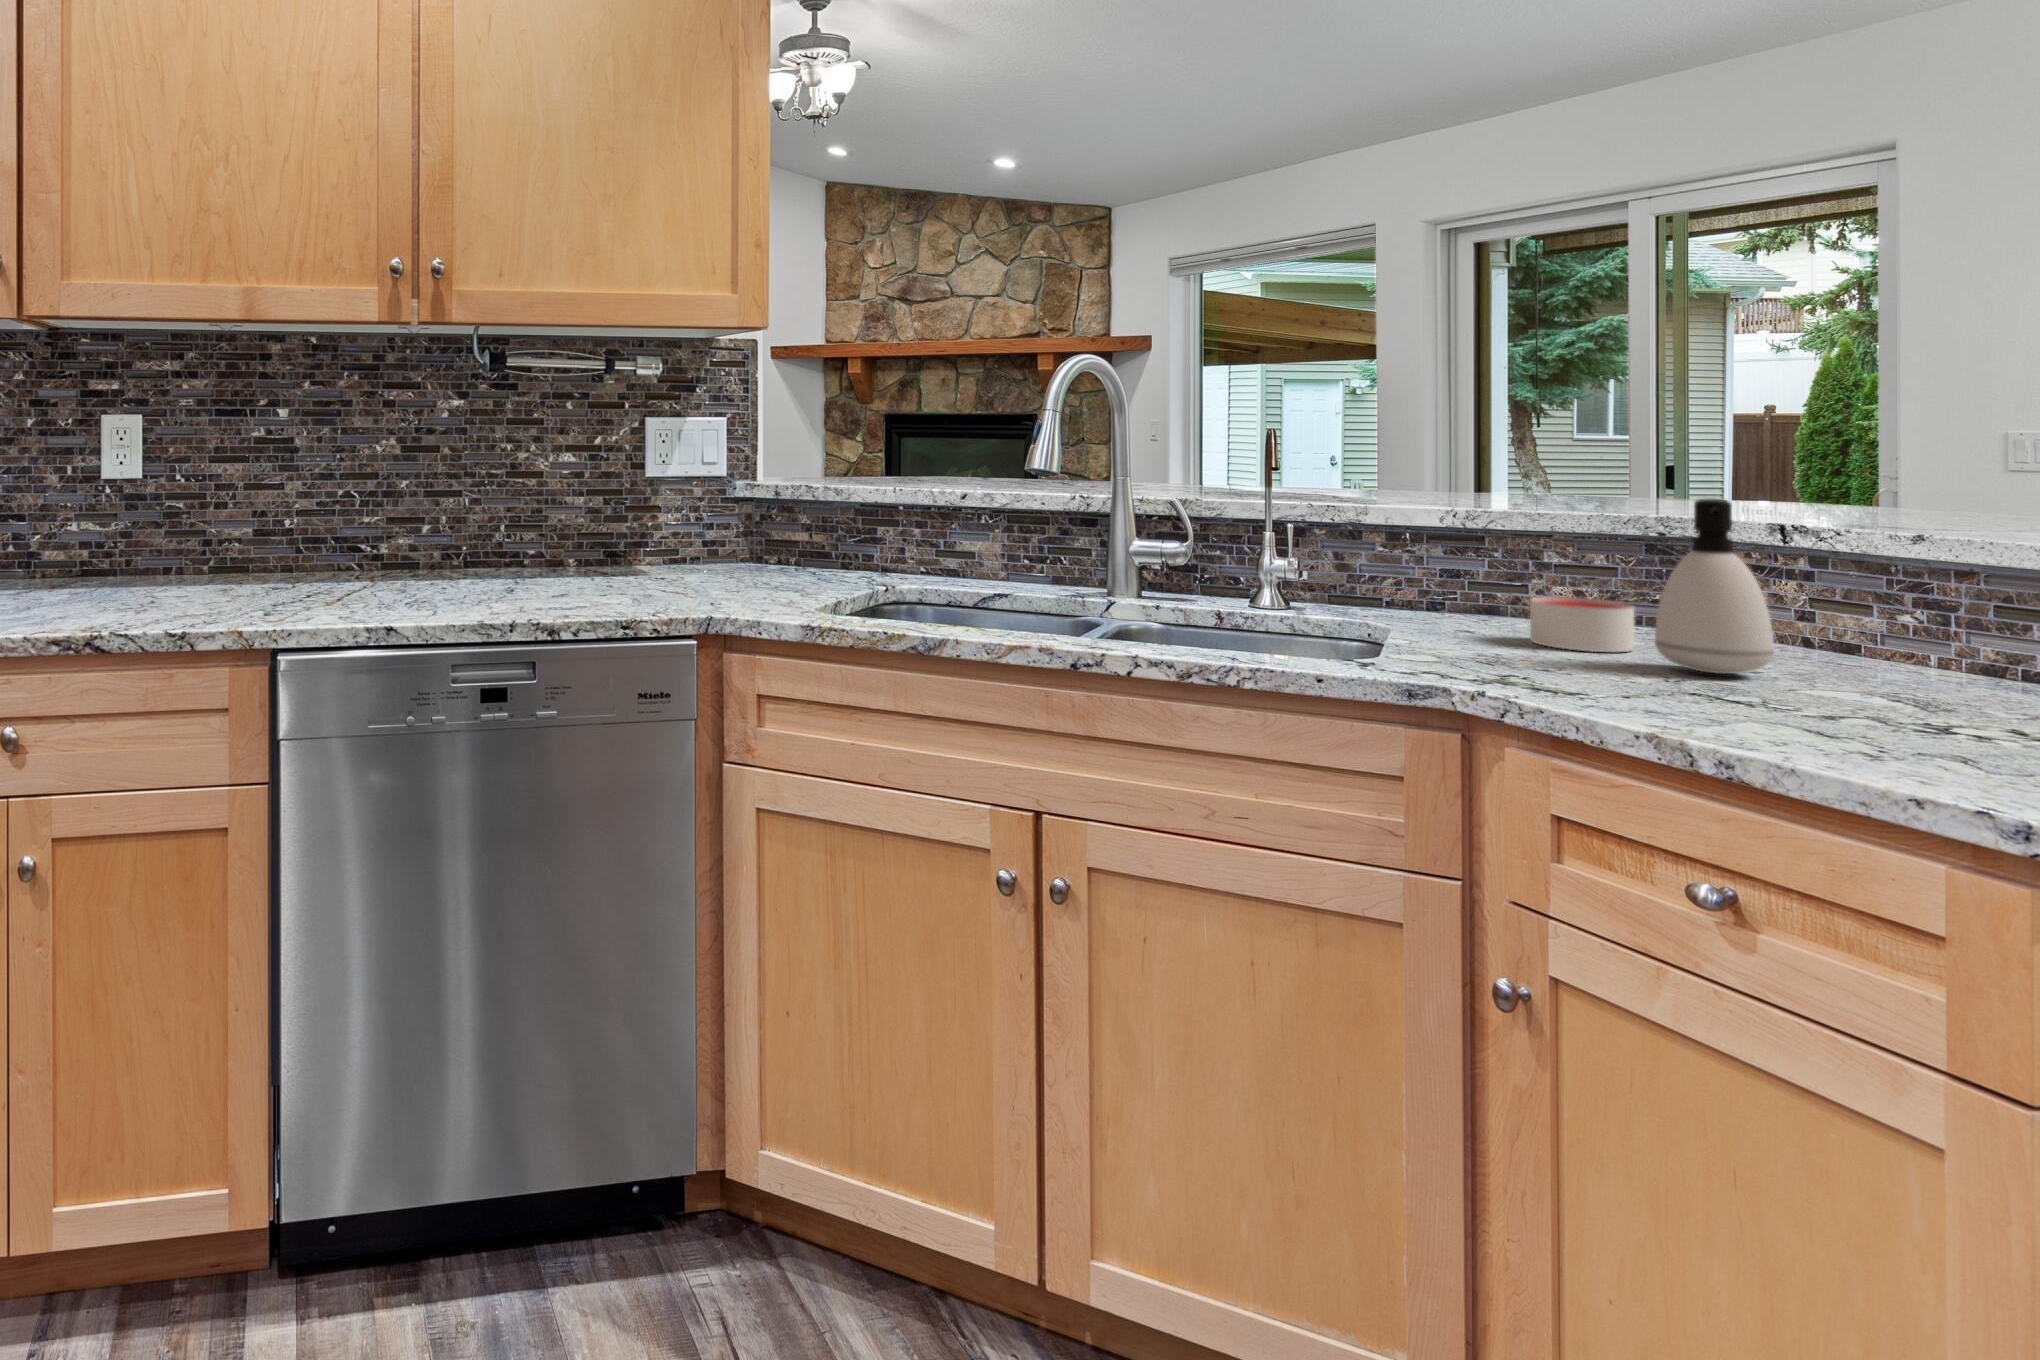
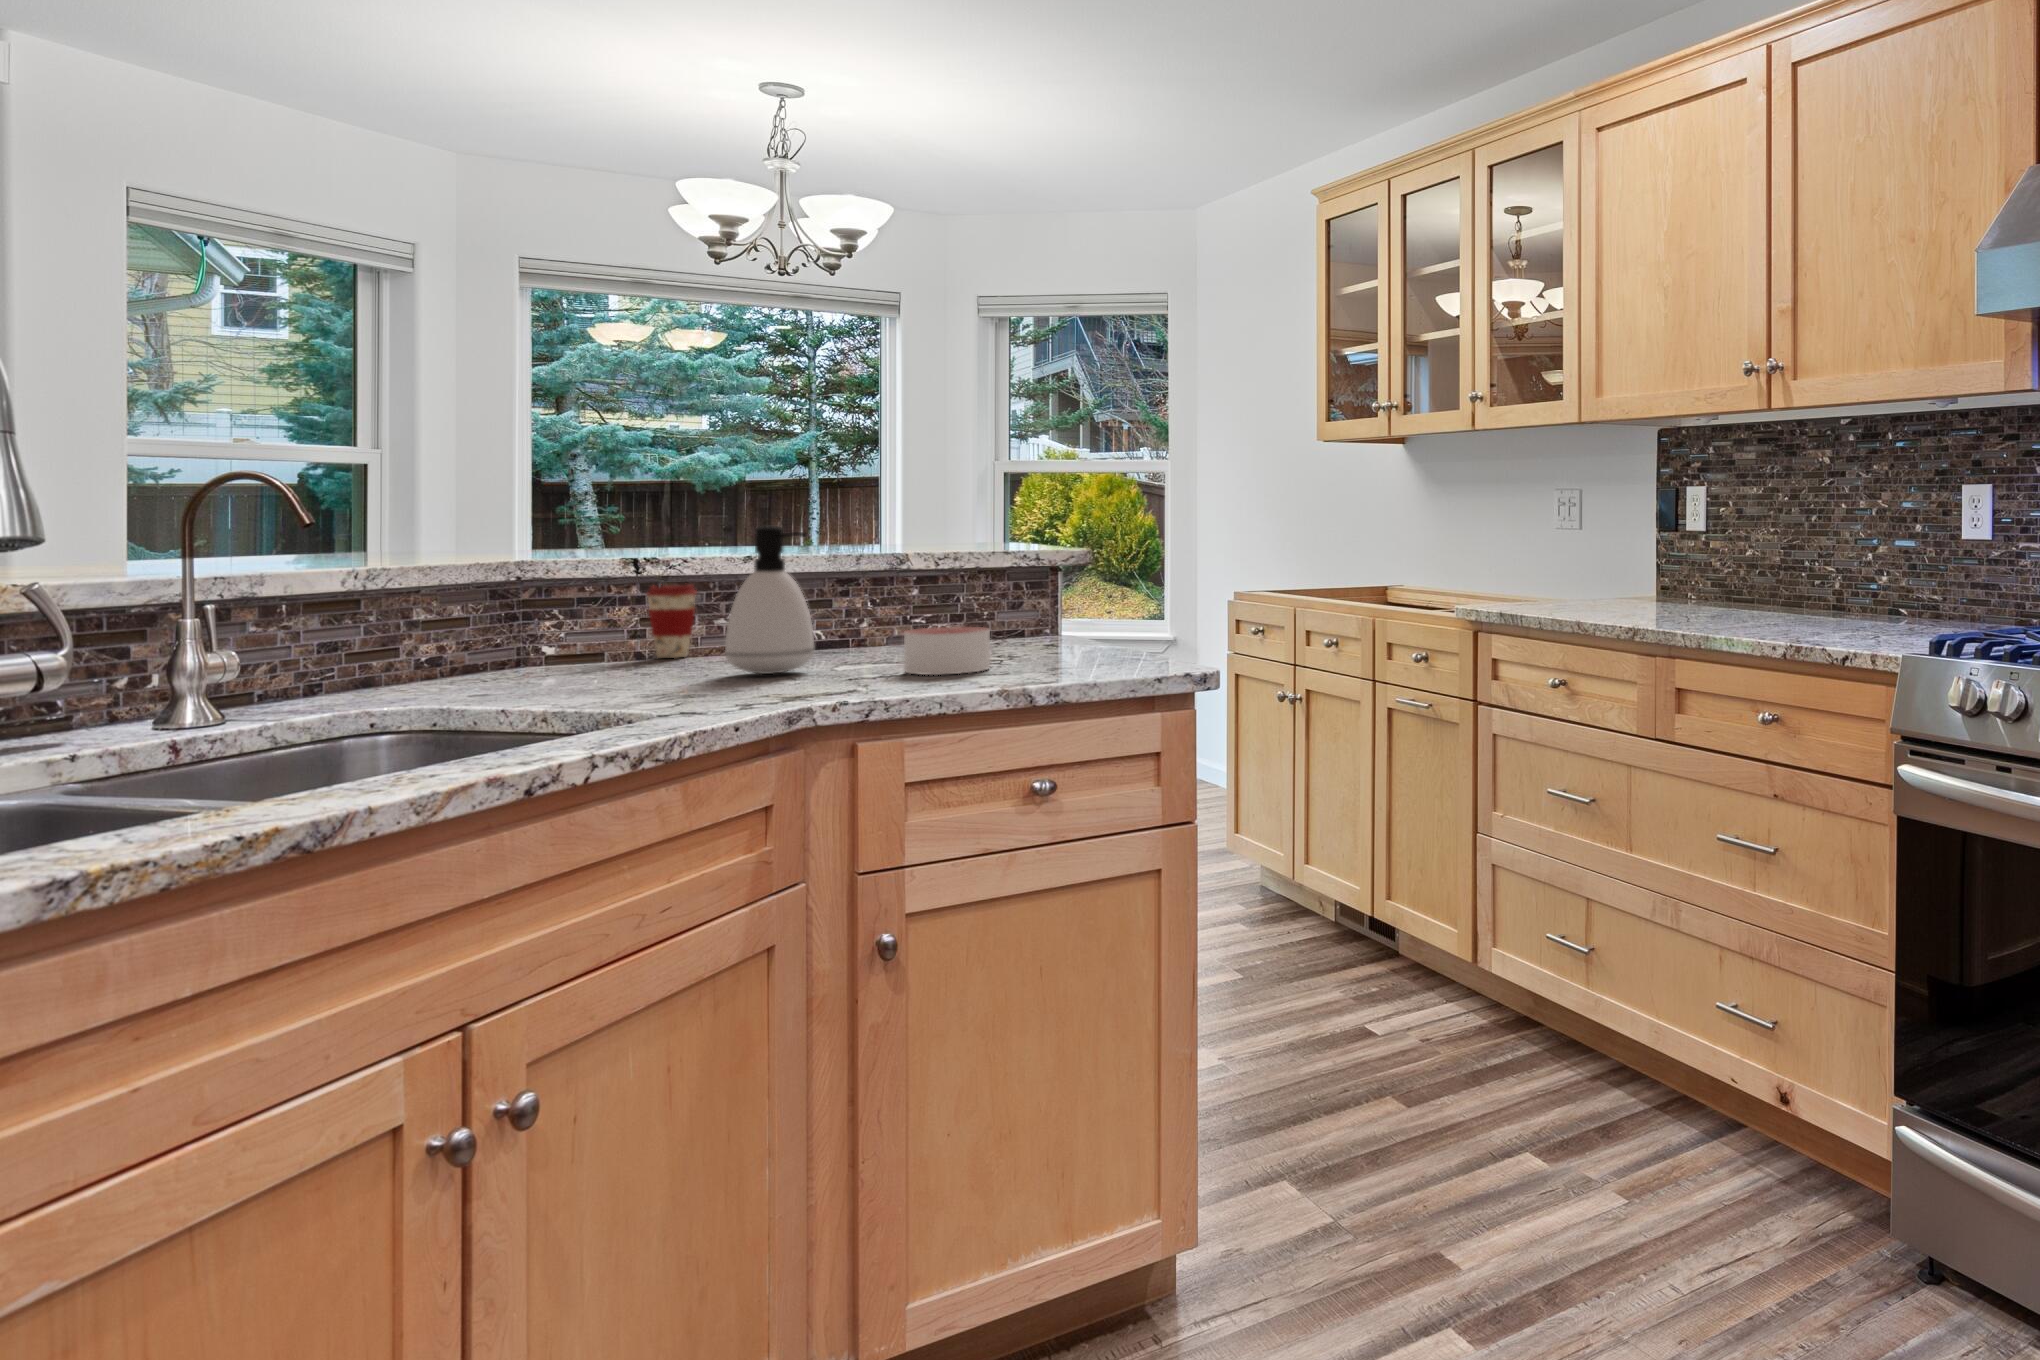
coffee cup: none [1810,562,1881,652] -> present [647,585,697,658]
candle: present [1530,597,1634,652] -> present [904,627,990,675]

